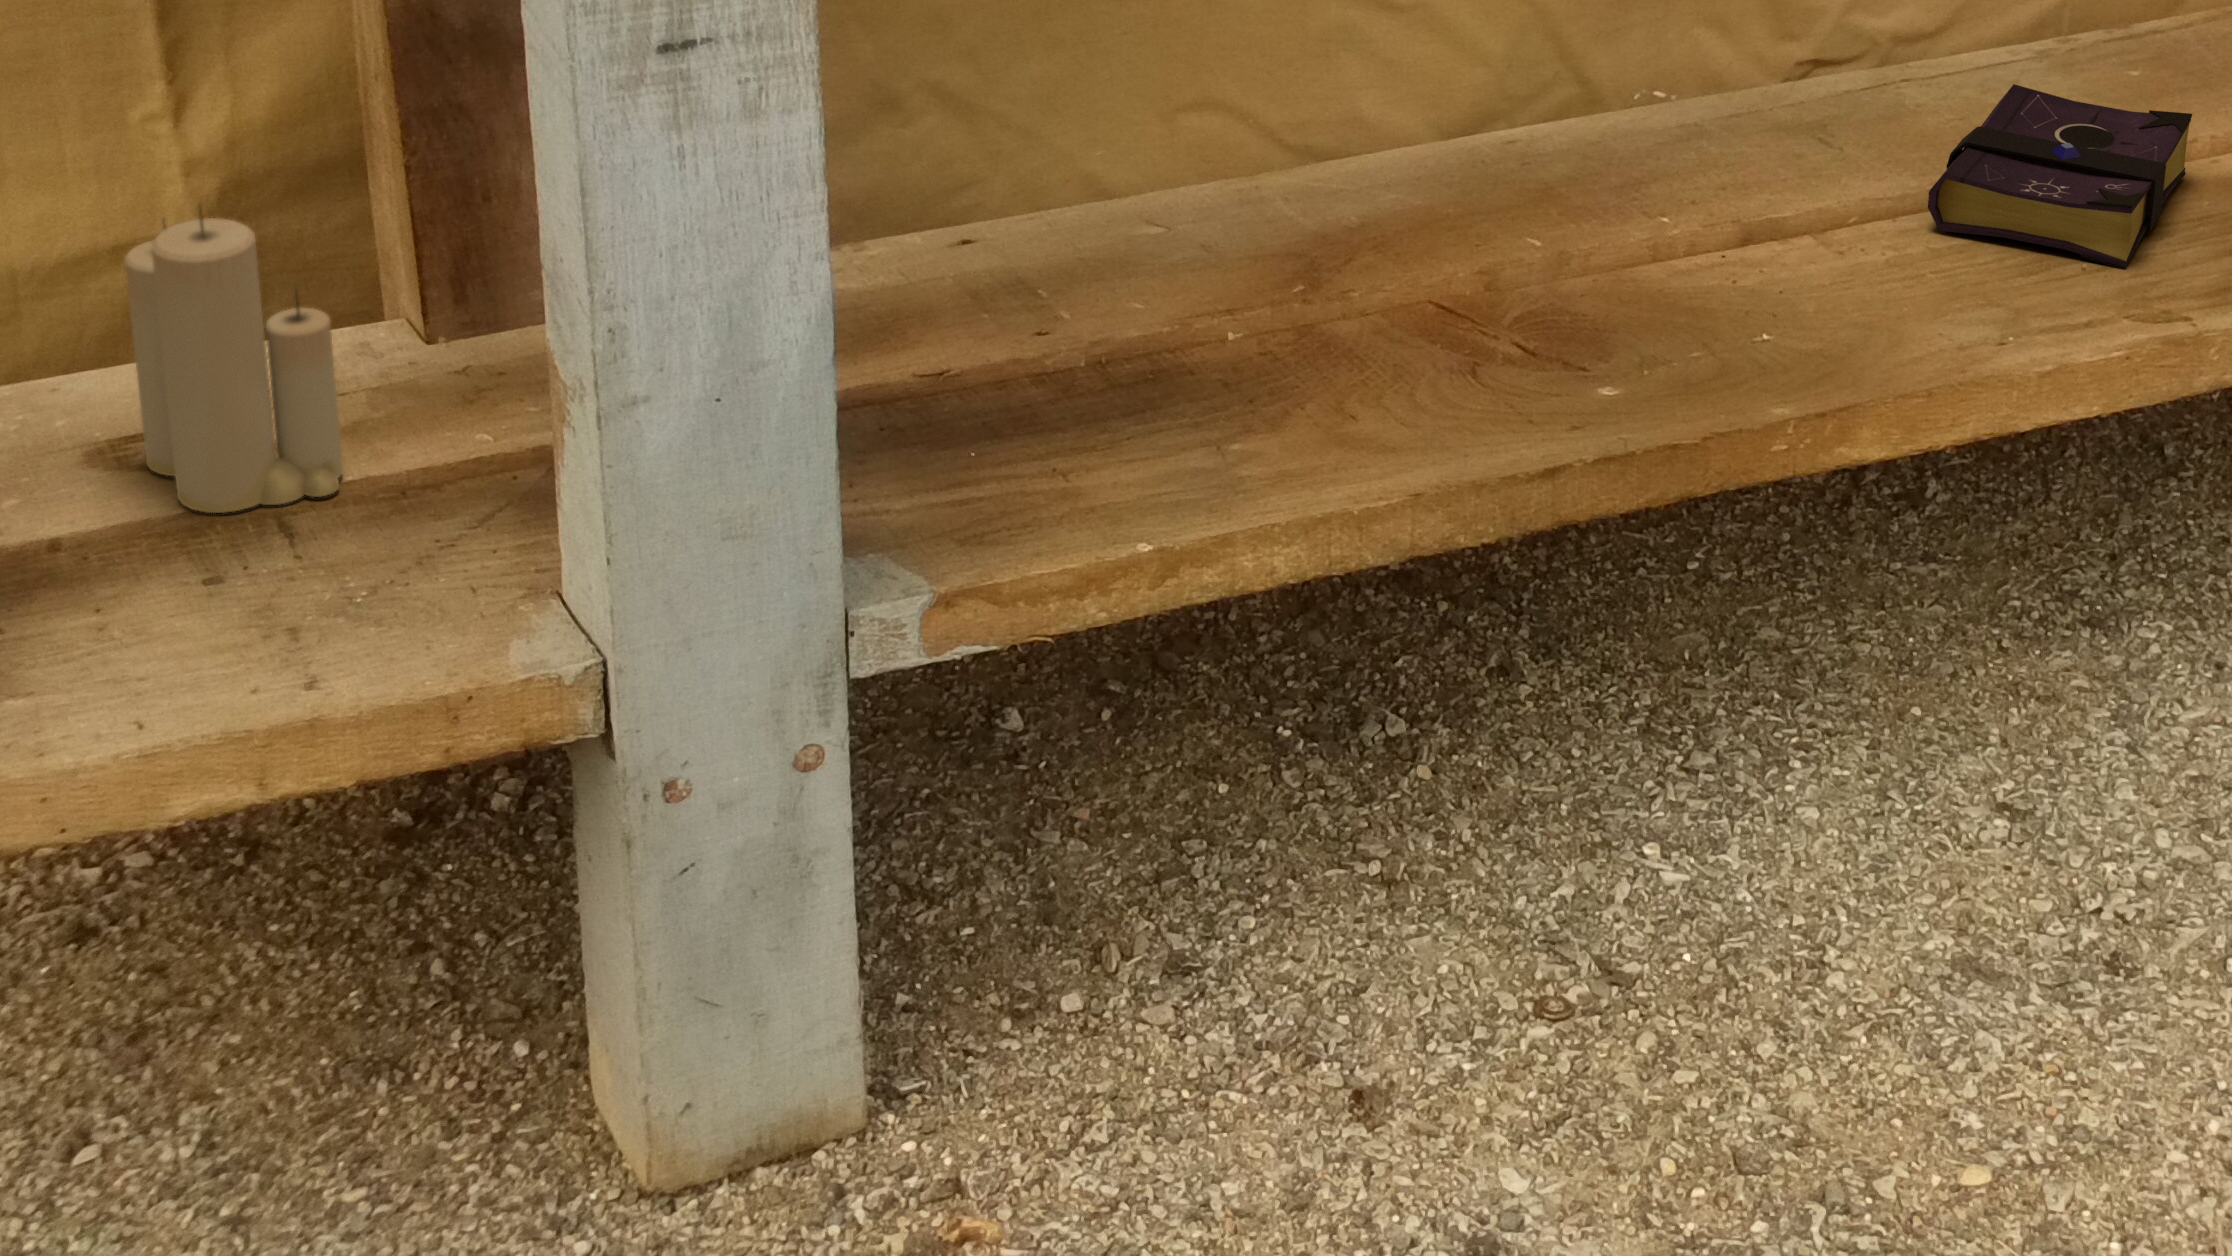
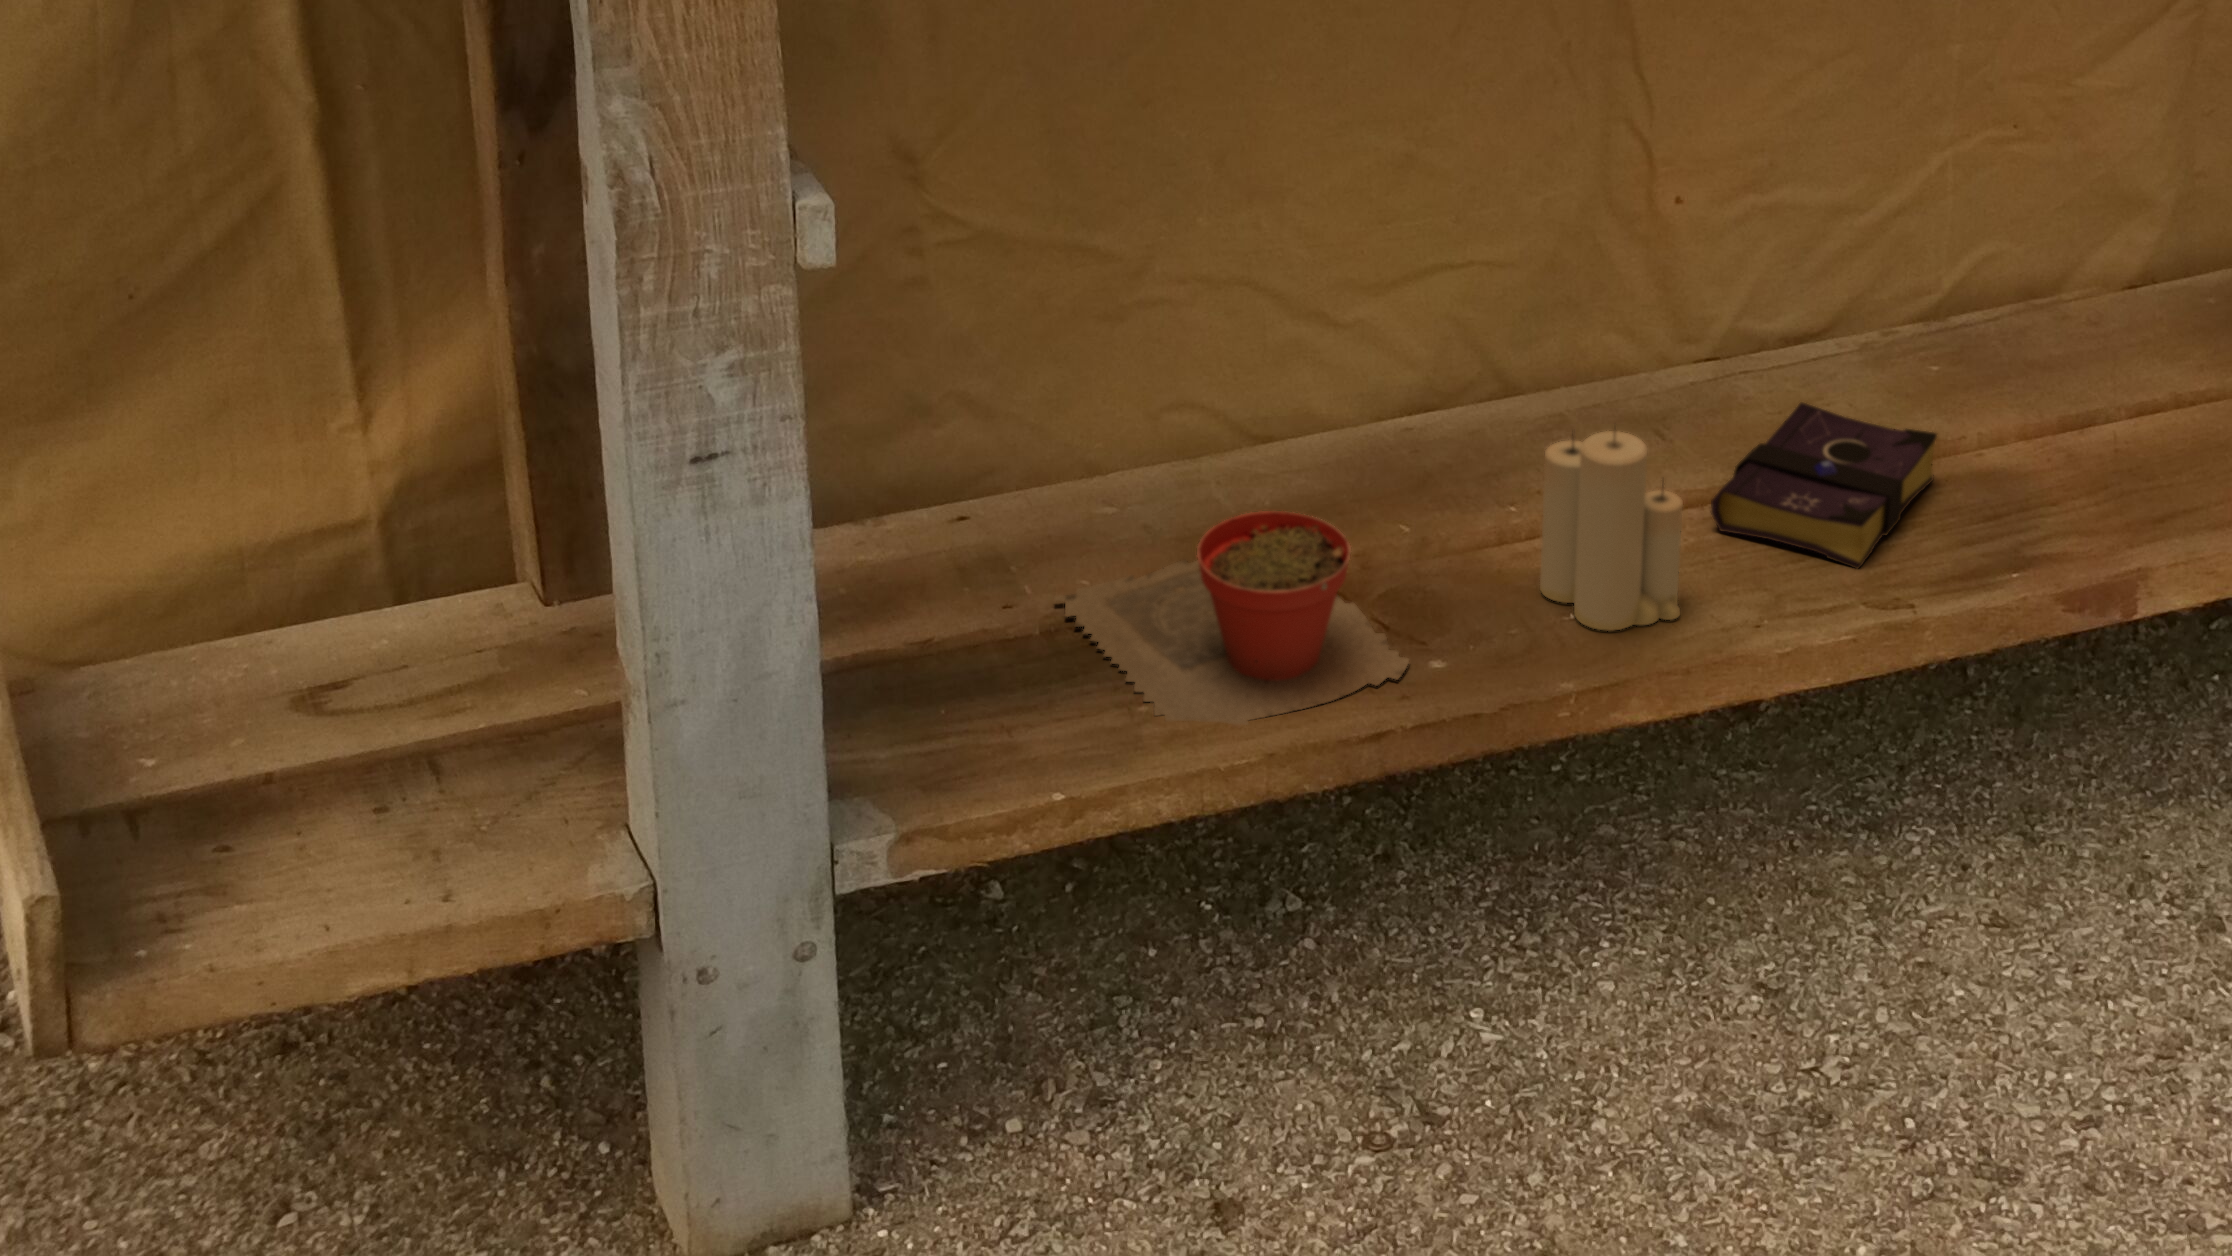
plant pot: none [1107,184,1585,473] -> present [1054,511,1409,725]
candle: present [125,208,343,513] -> present [1540,430,1683,630]

